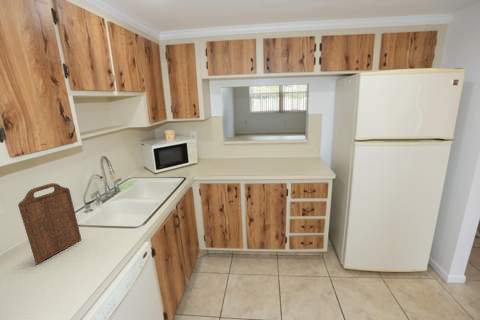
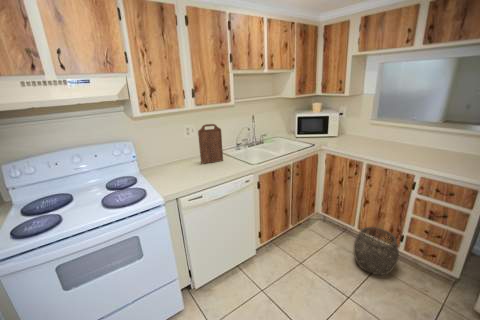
woven basket: none [255,239,294,286] -> present [354,227,399,275]

